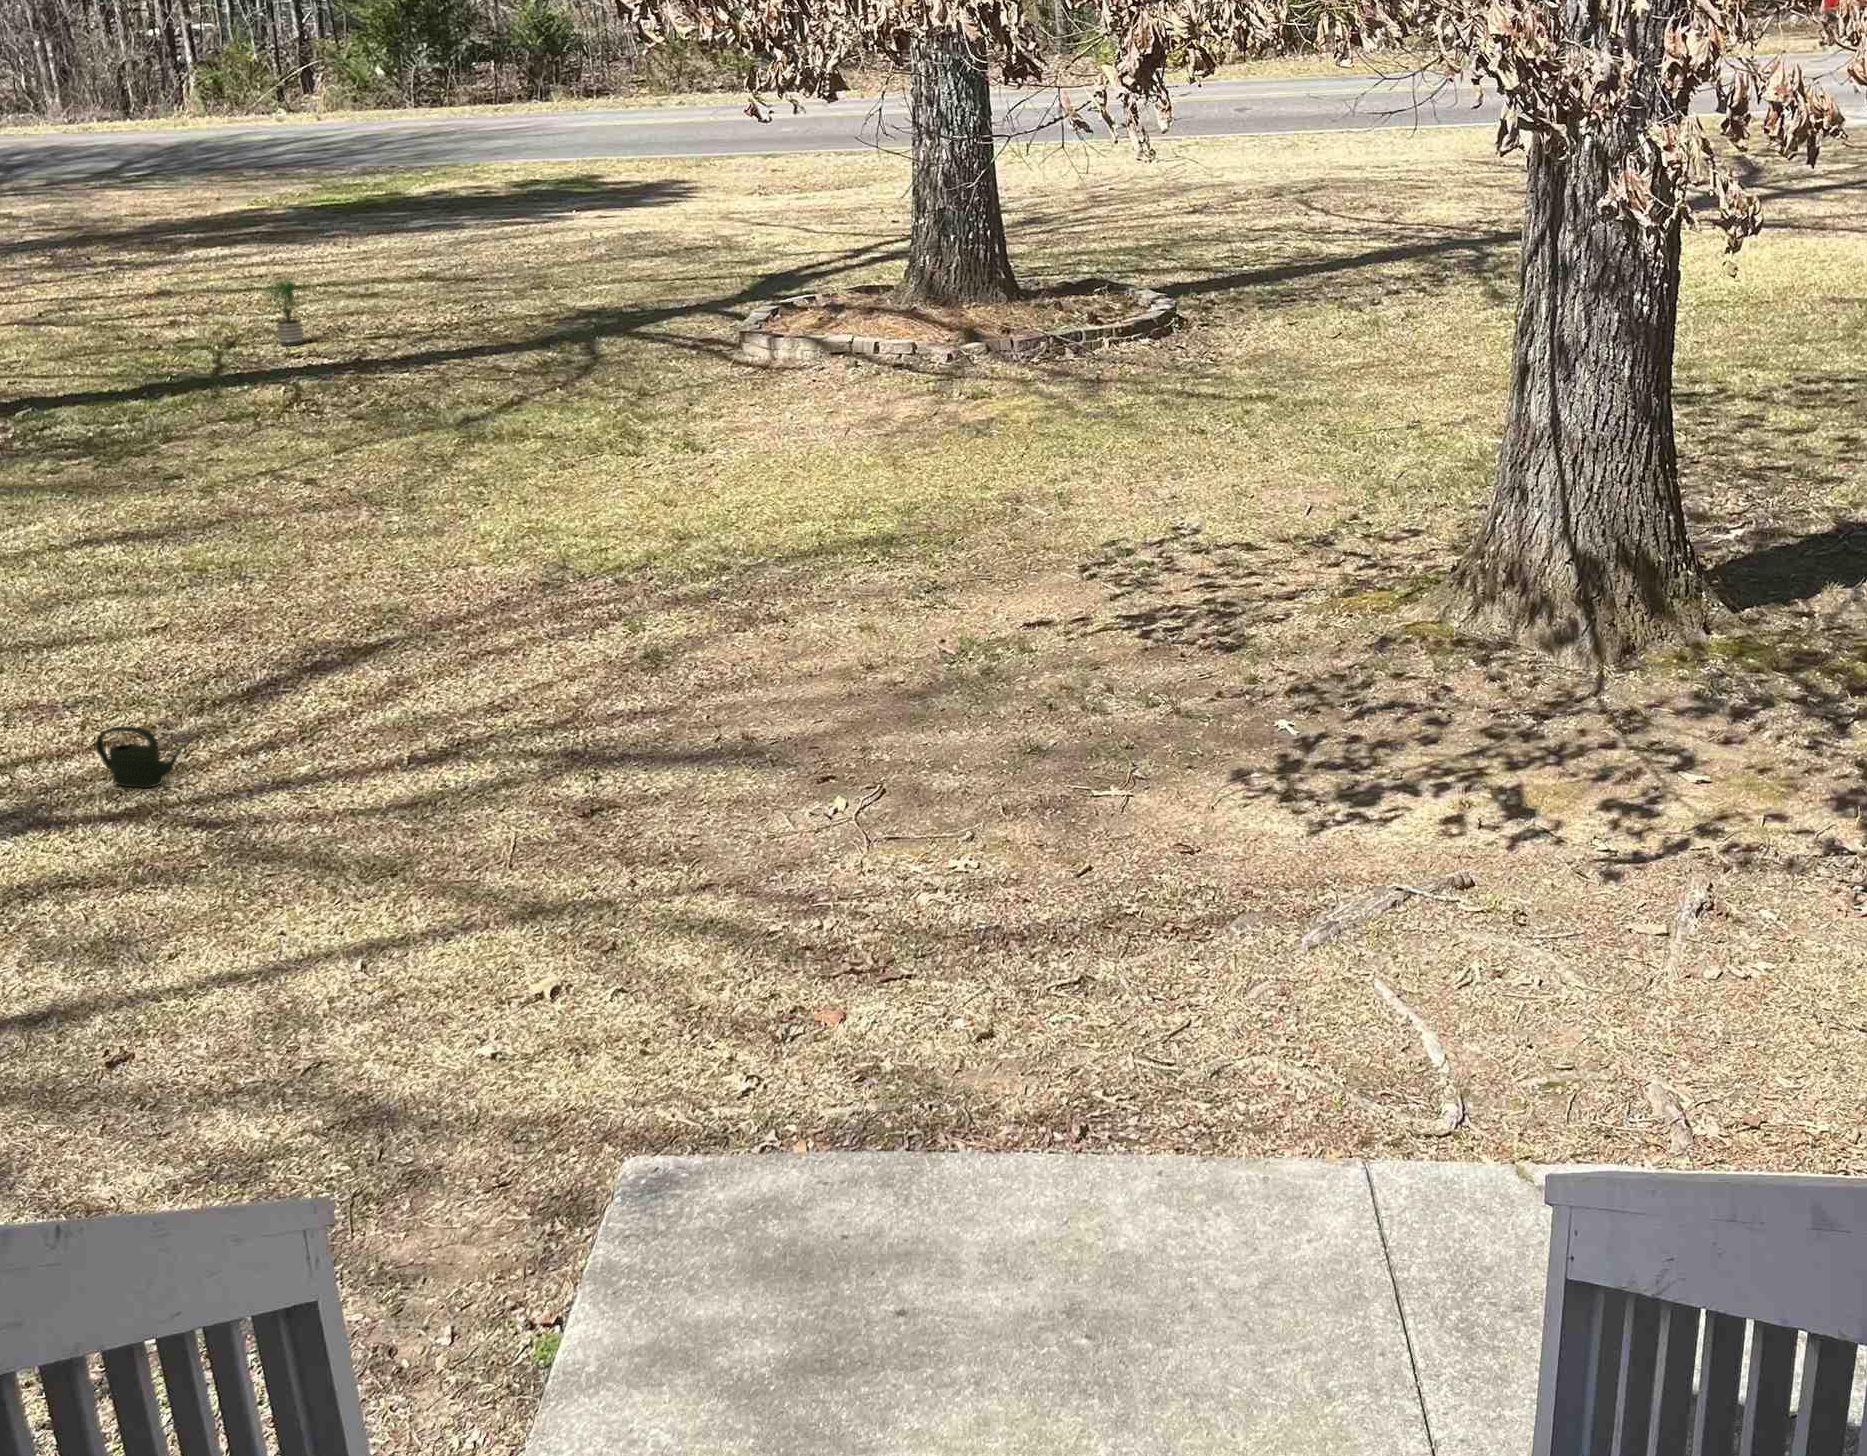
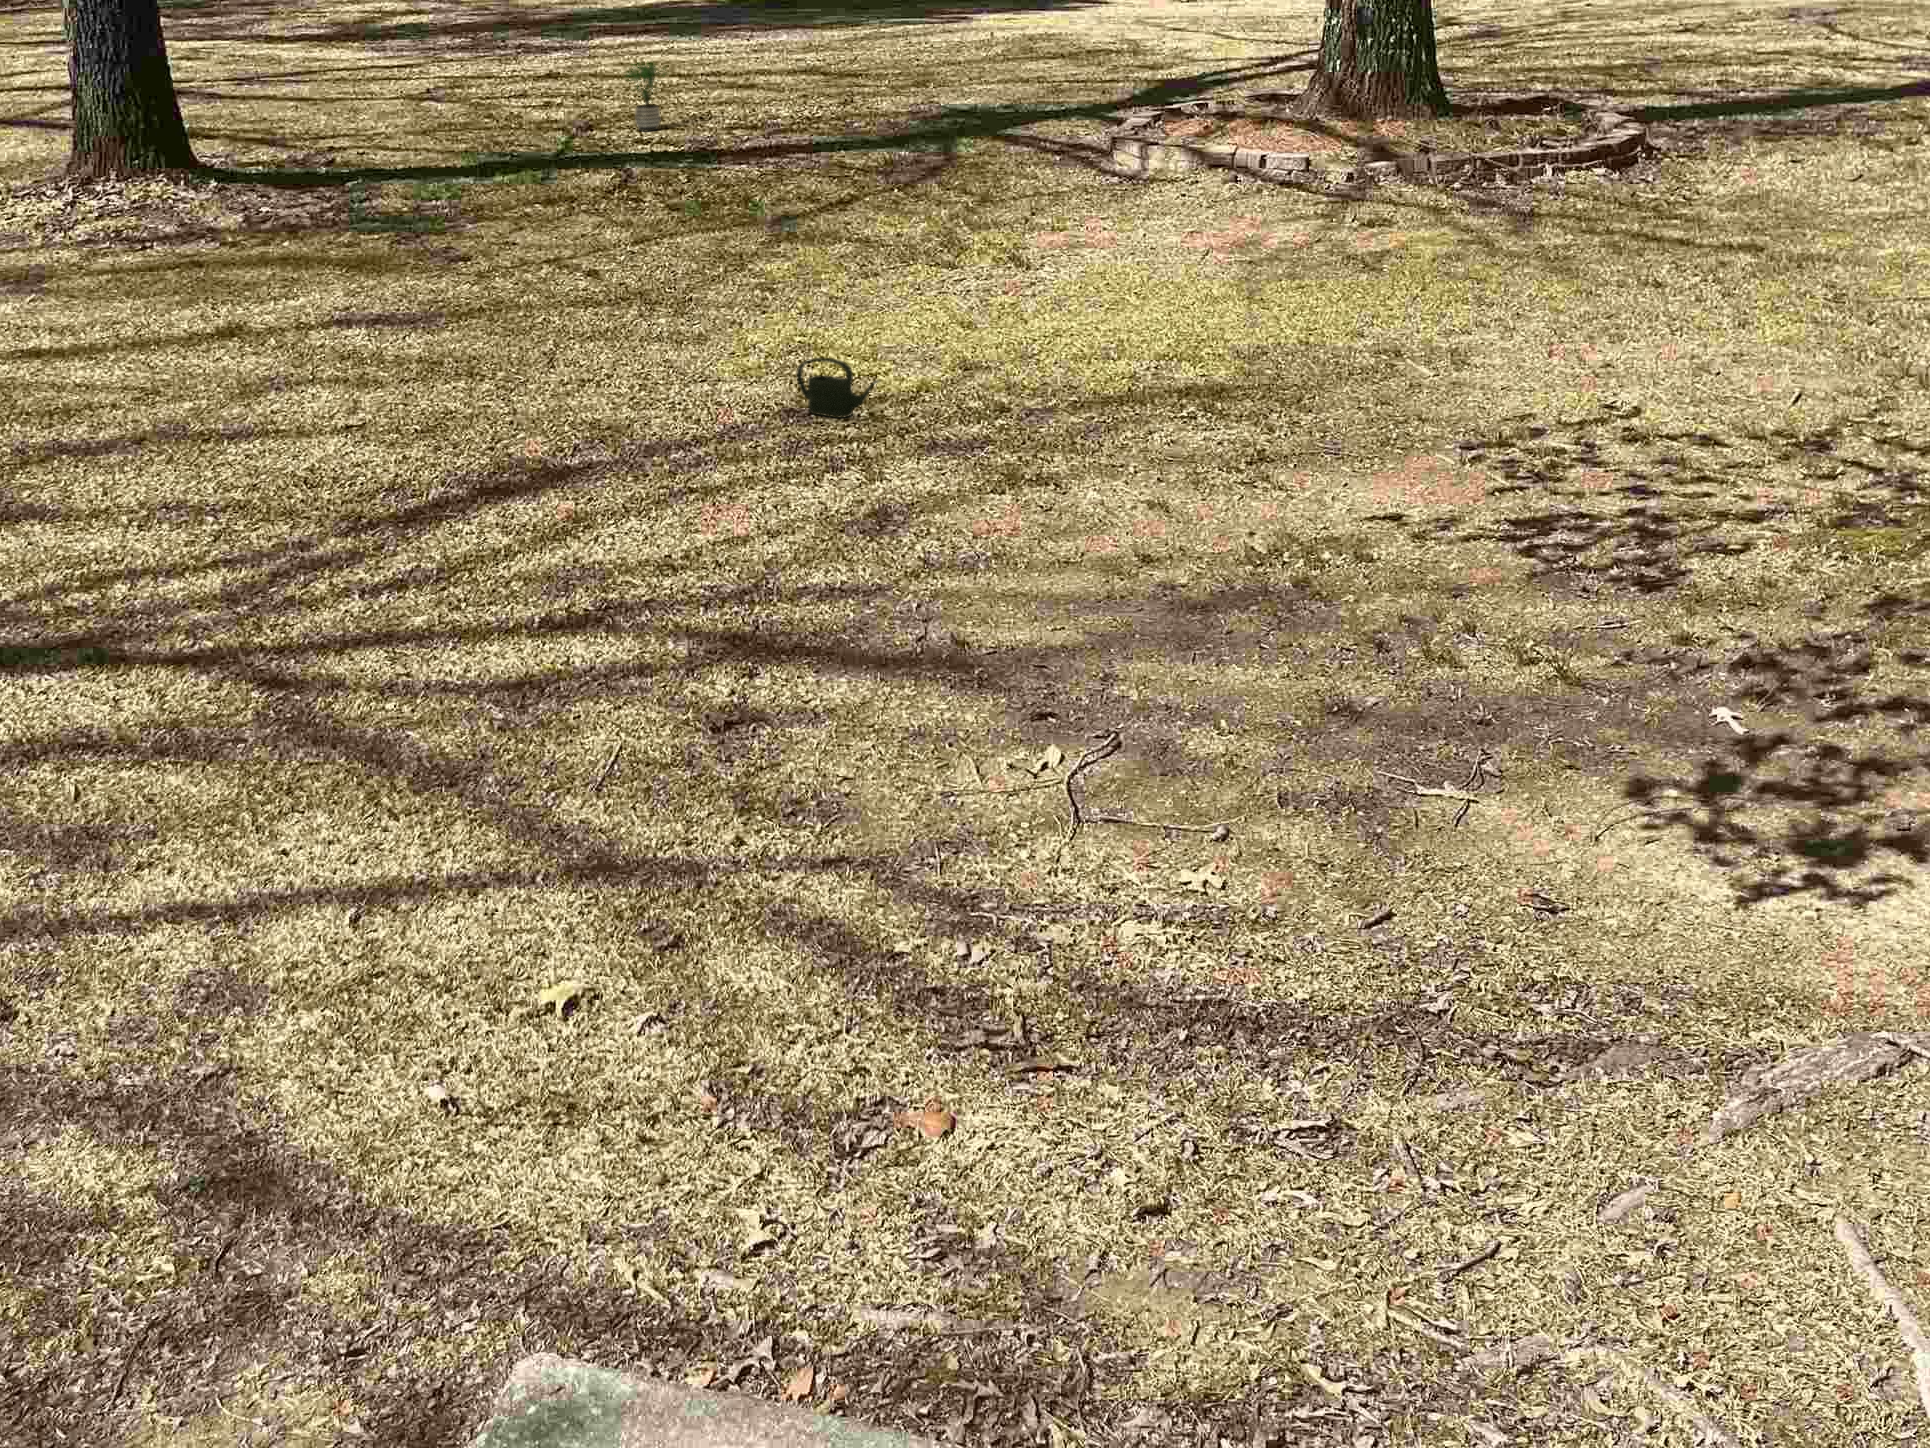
watering can: present [96,726,186,788] -> present [796,358,880,418]

